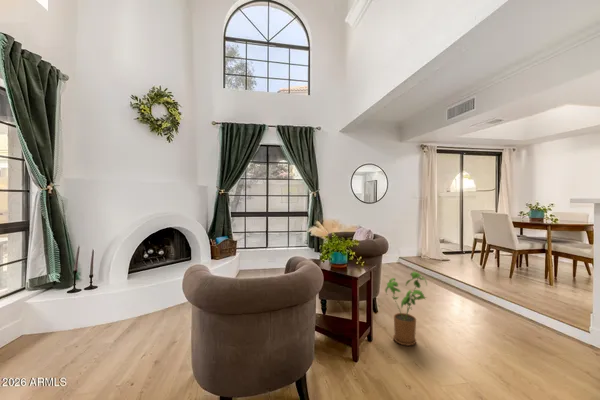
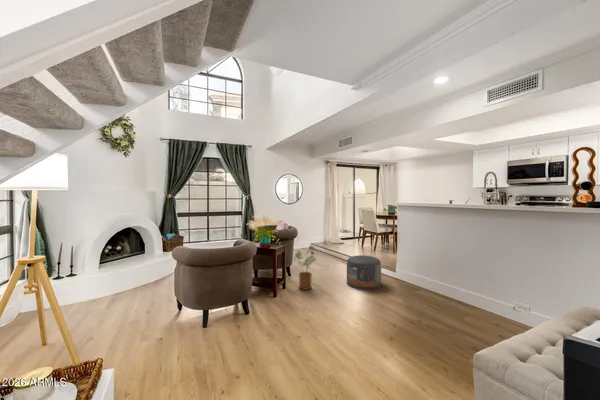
pouf: none [478,292,554,364] -> present [347,255,381,290]

